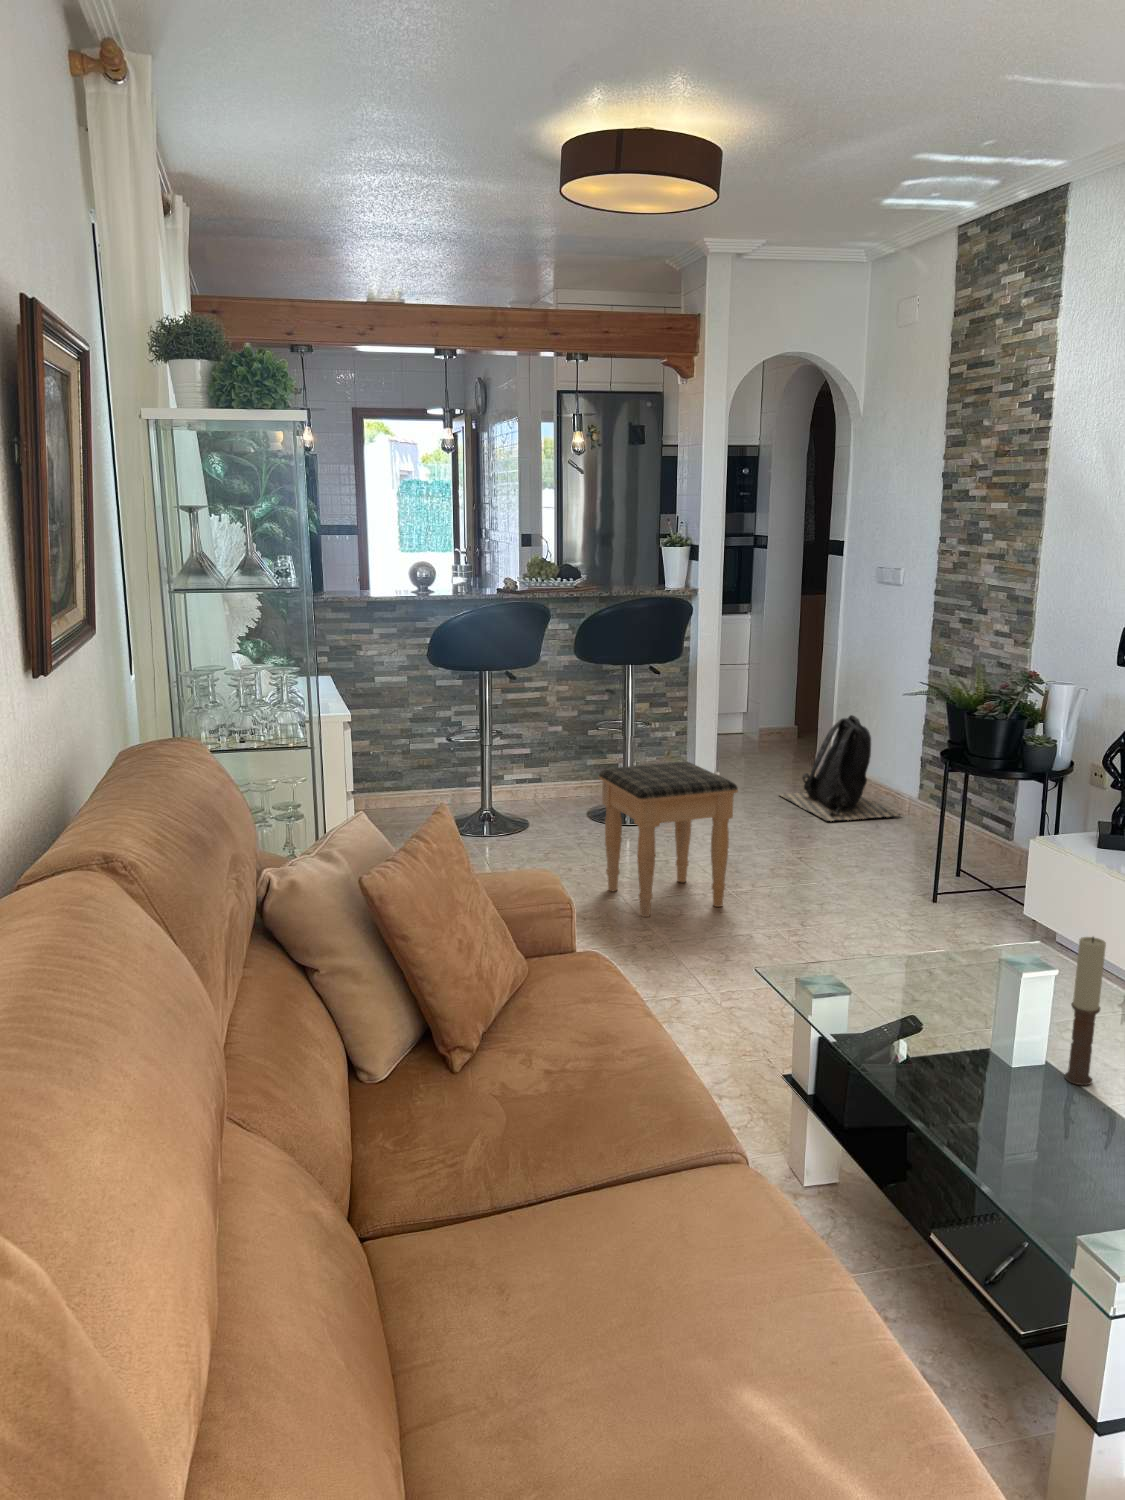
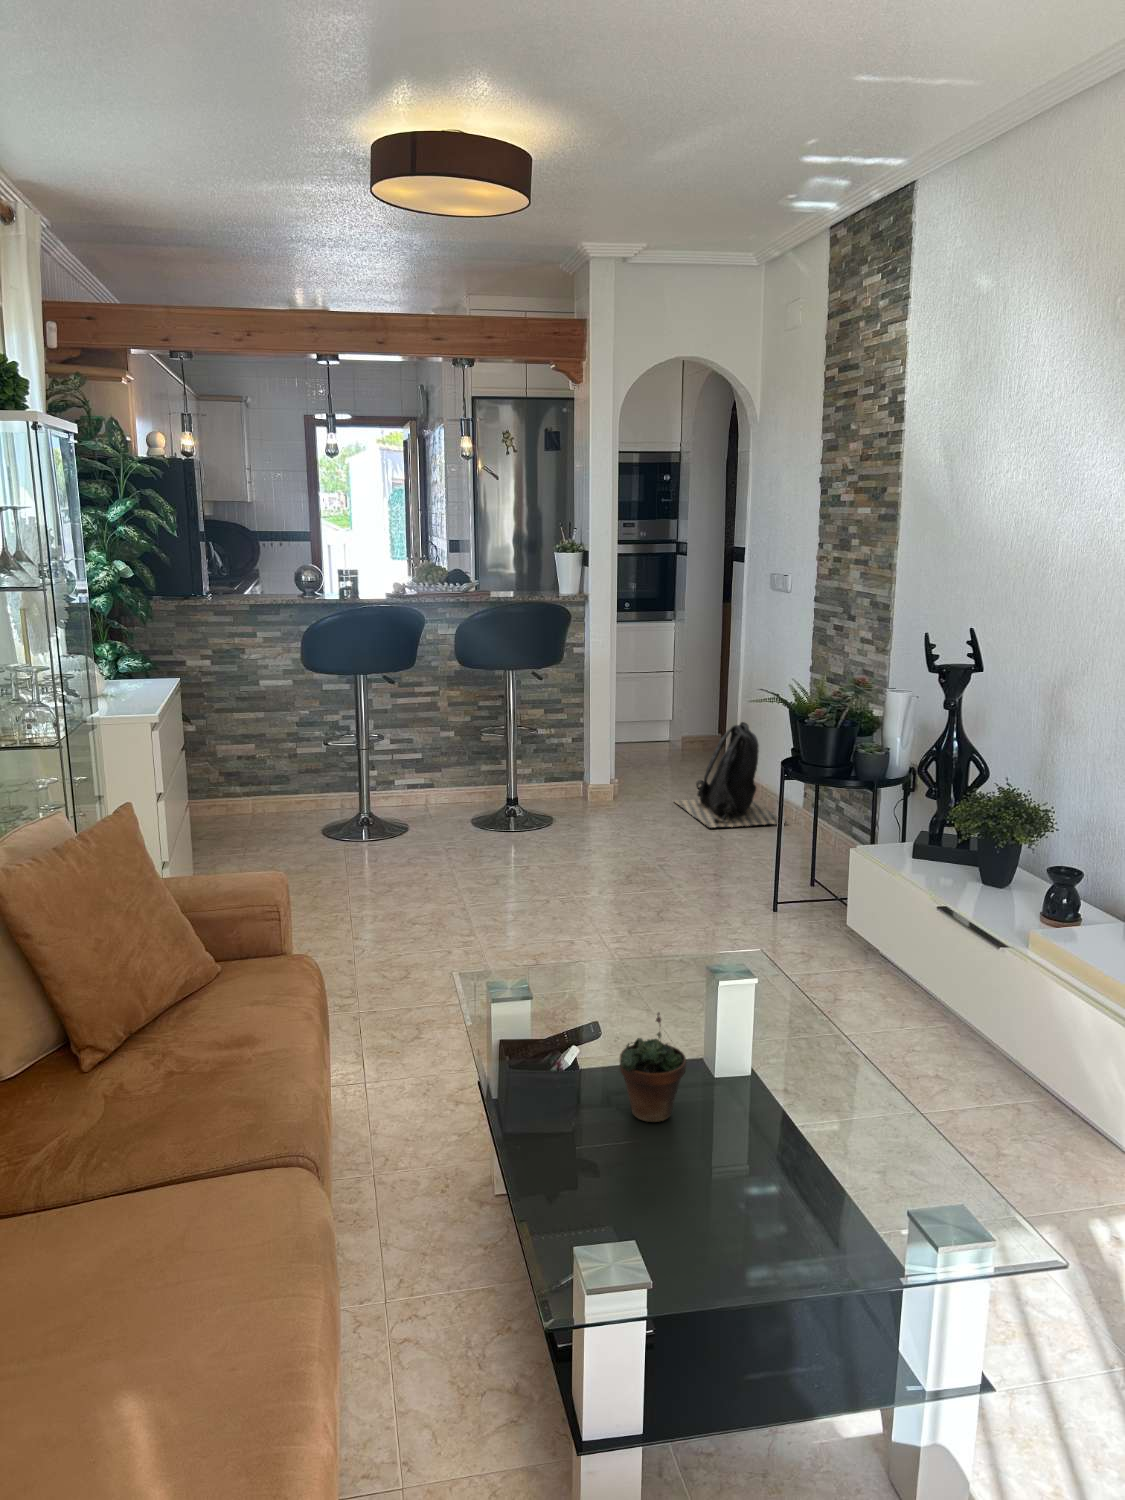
footstool: present [599,761,738,917] -> none [443,766,573,921]
candle: present [1064,937,1106,1085] -> none [727,944,758,1100]
succulent plant: none [978,1002,1047,1108] -> present [620,1013,686,1122]

